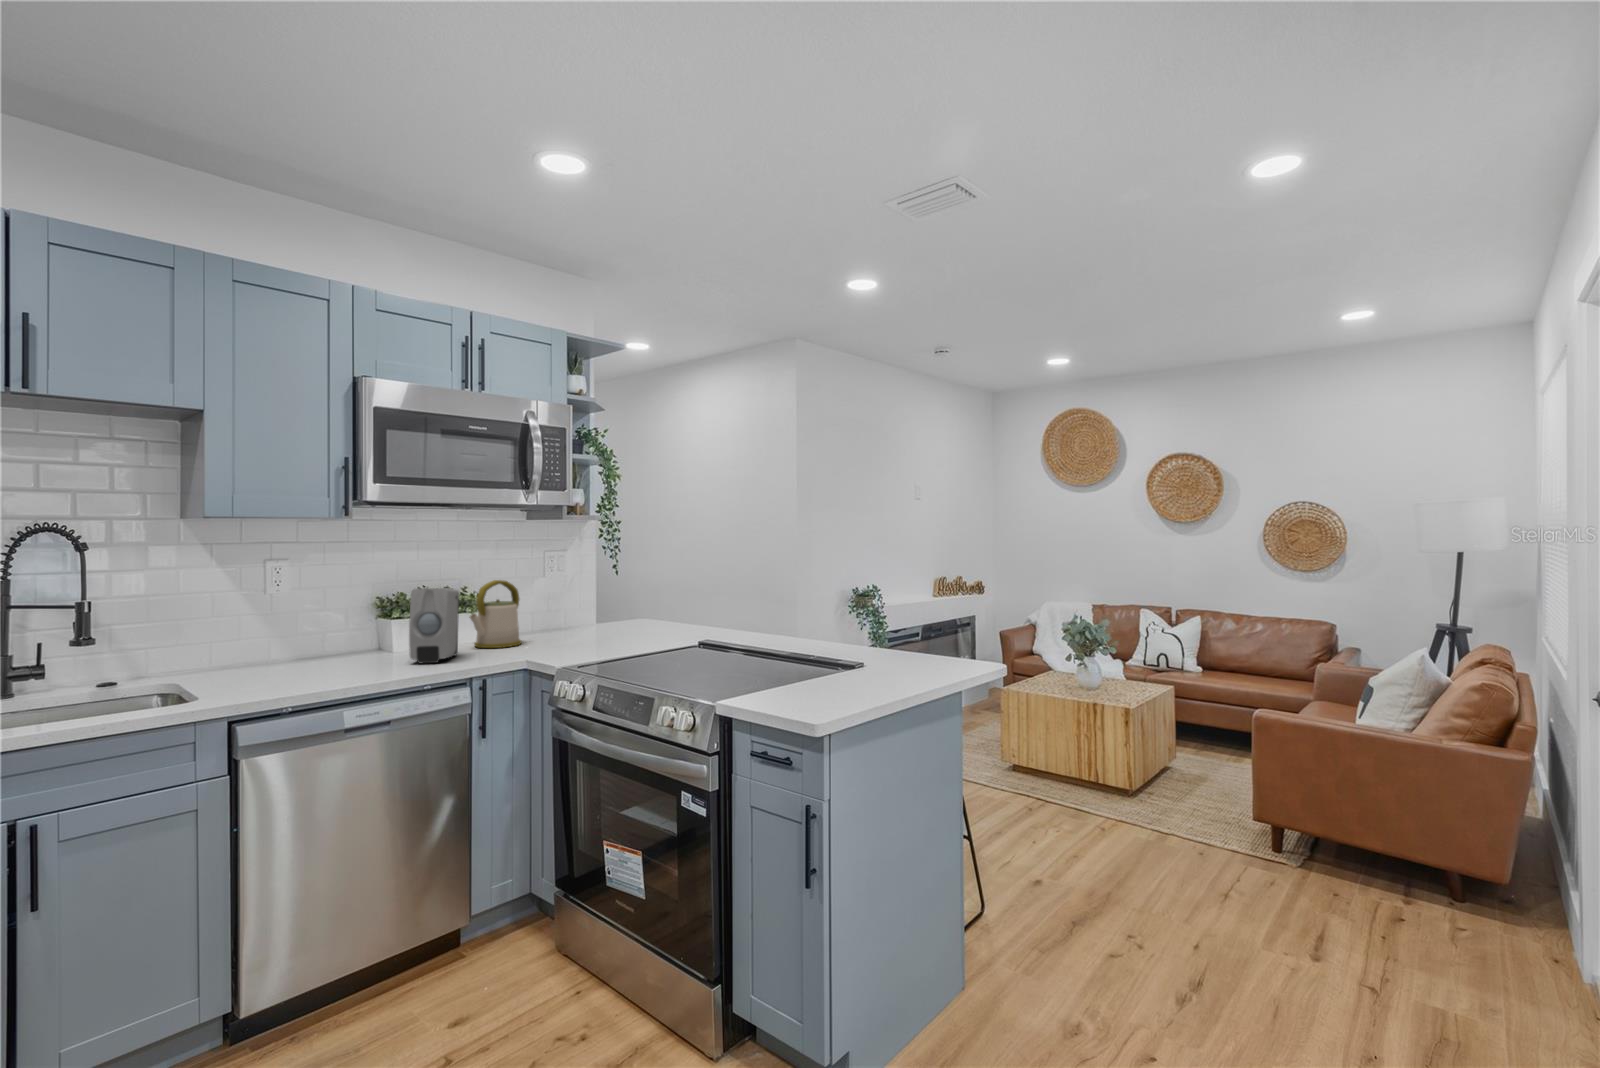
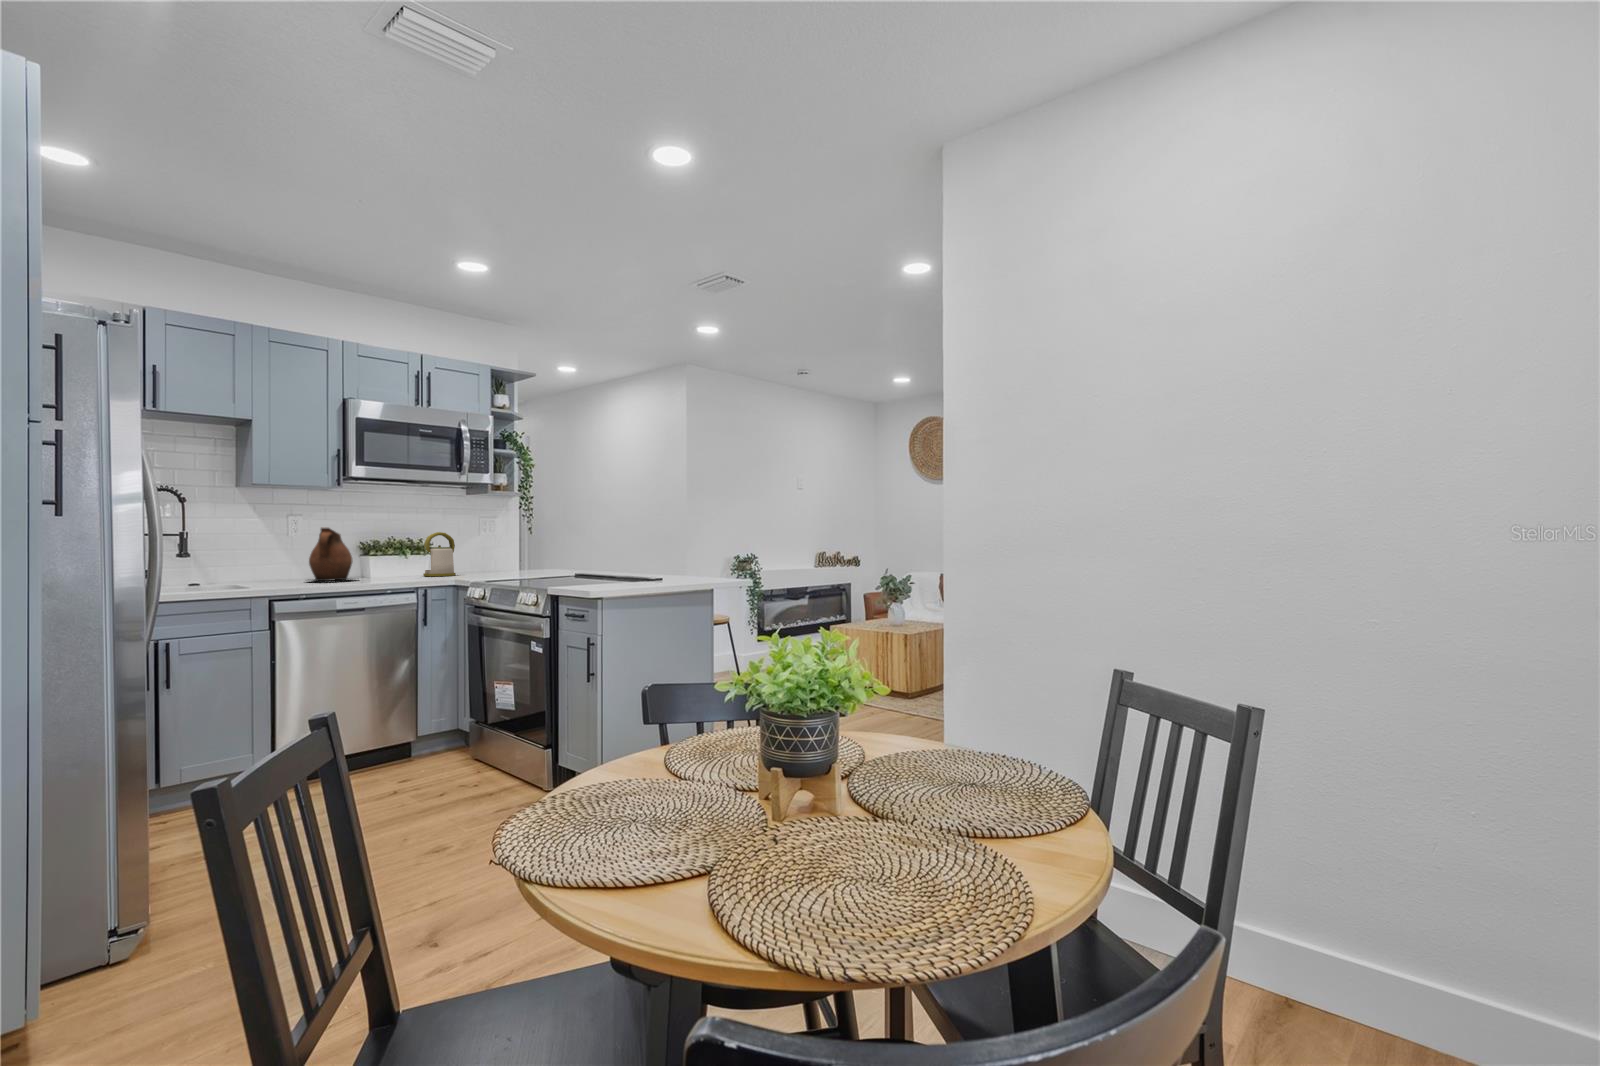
ceramic pitcher: none [288,583,381,670] -> present [309,527,353,581]
soap dispenser: present [409,588,459,663] -> none [378,533,412,580]

